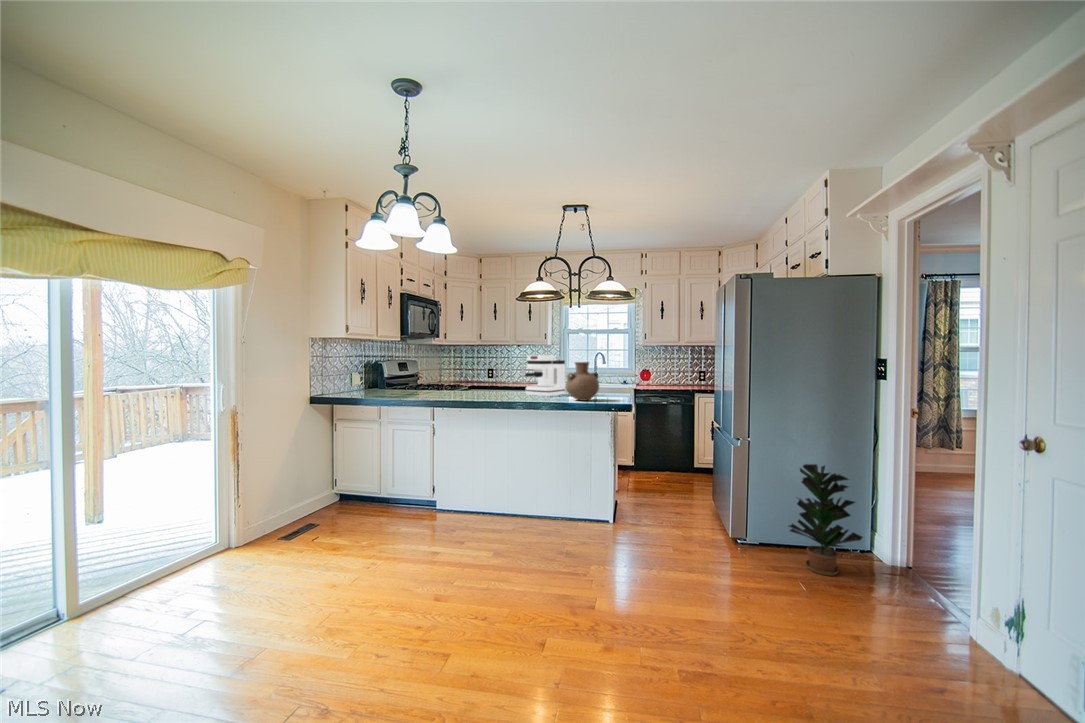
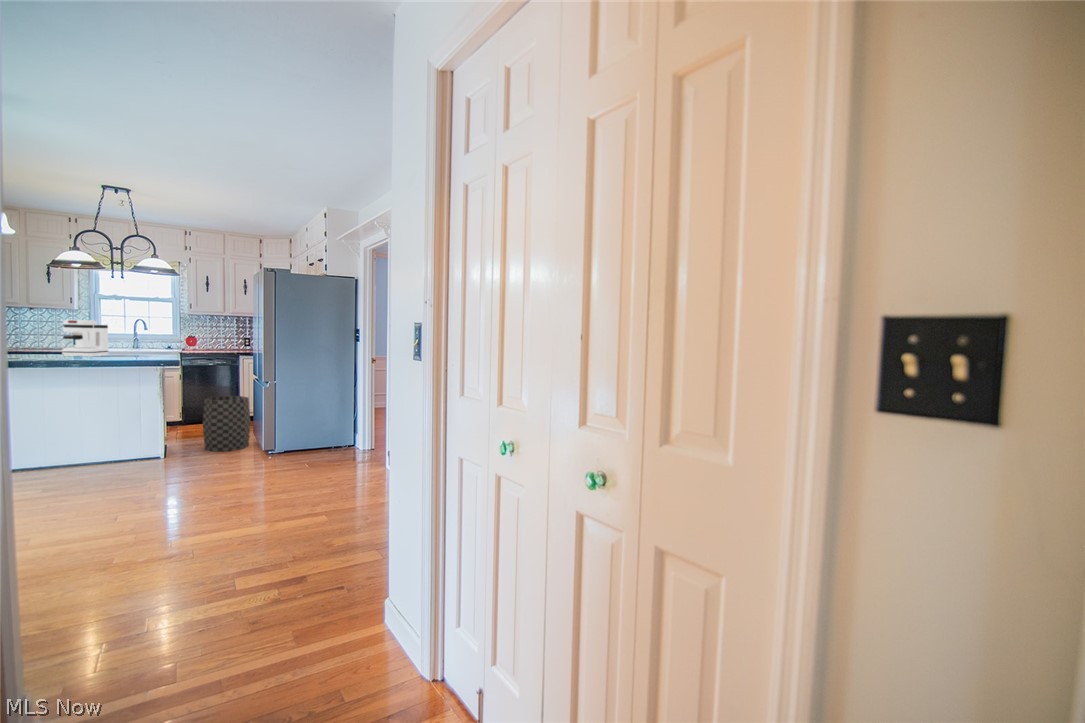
vase: present [565,362,599,401] -> none [114,326,148,358]
trash can: none [656,452,715,534] -> present [203,396,250,451]
potted plant: present [789,464,862,576] -> none [293,391,335,453]

